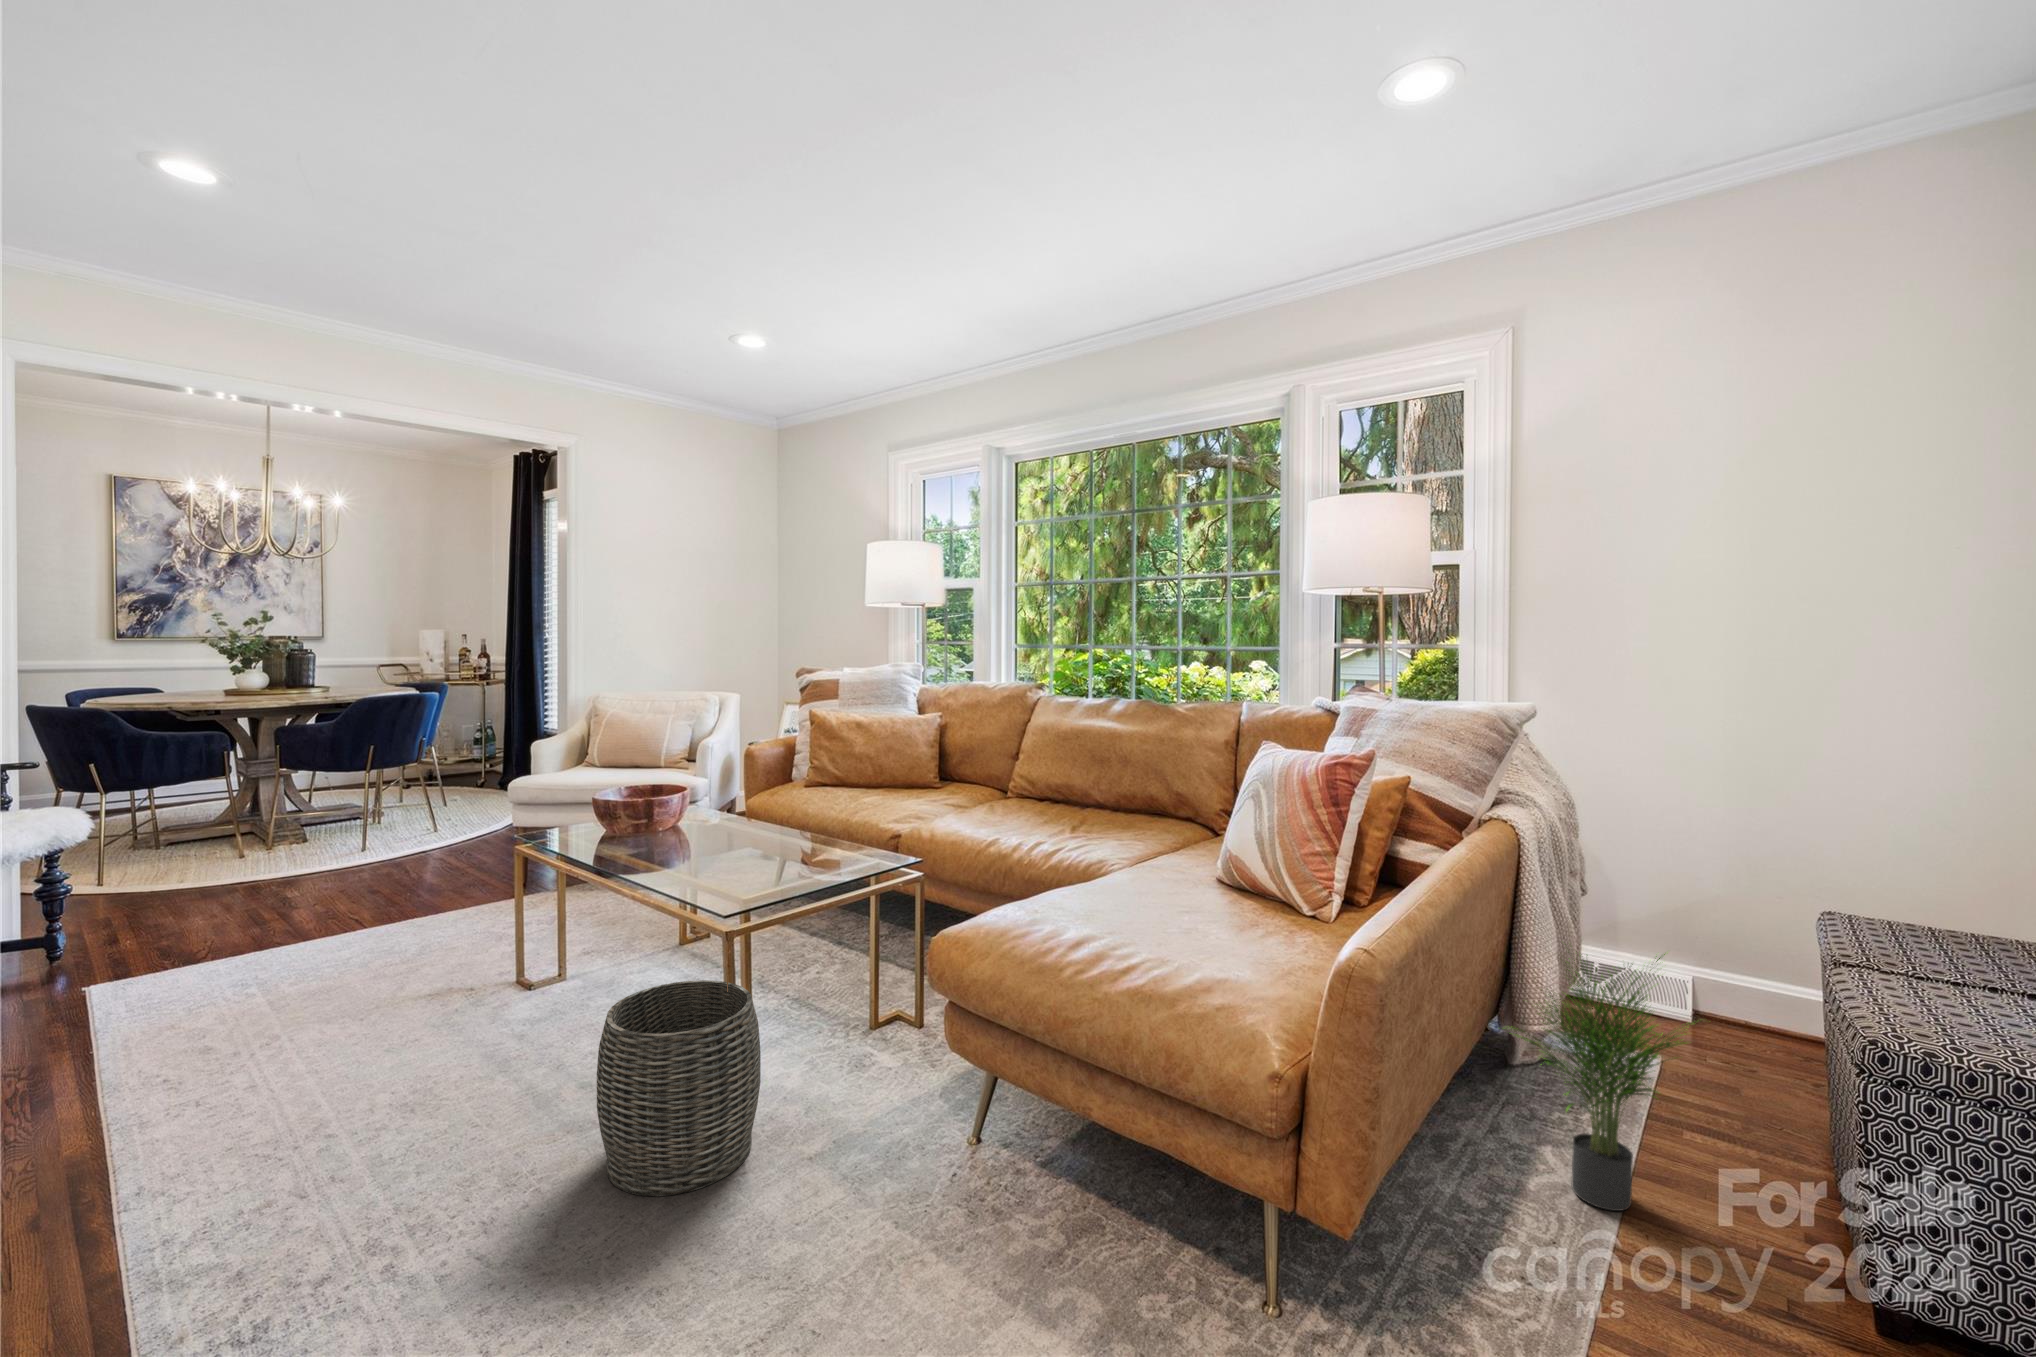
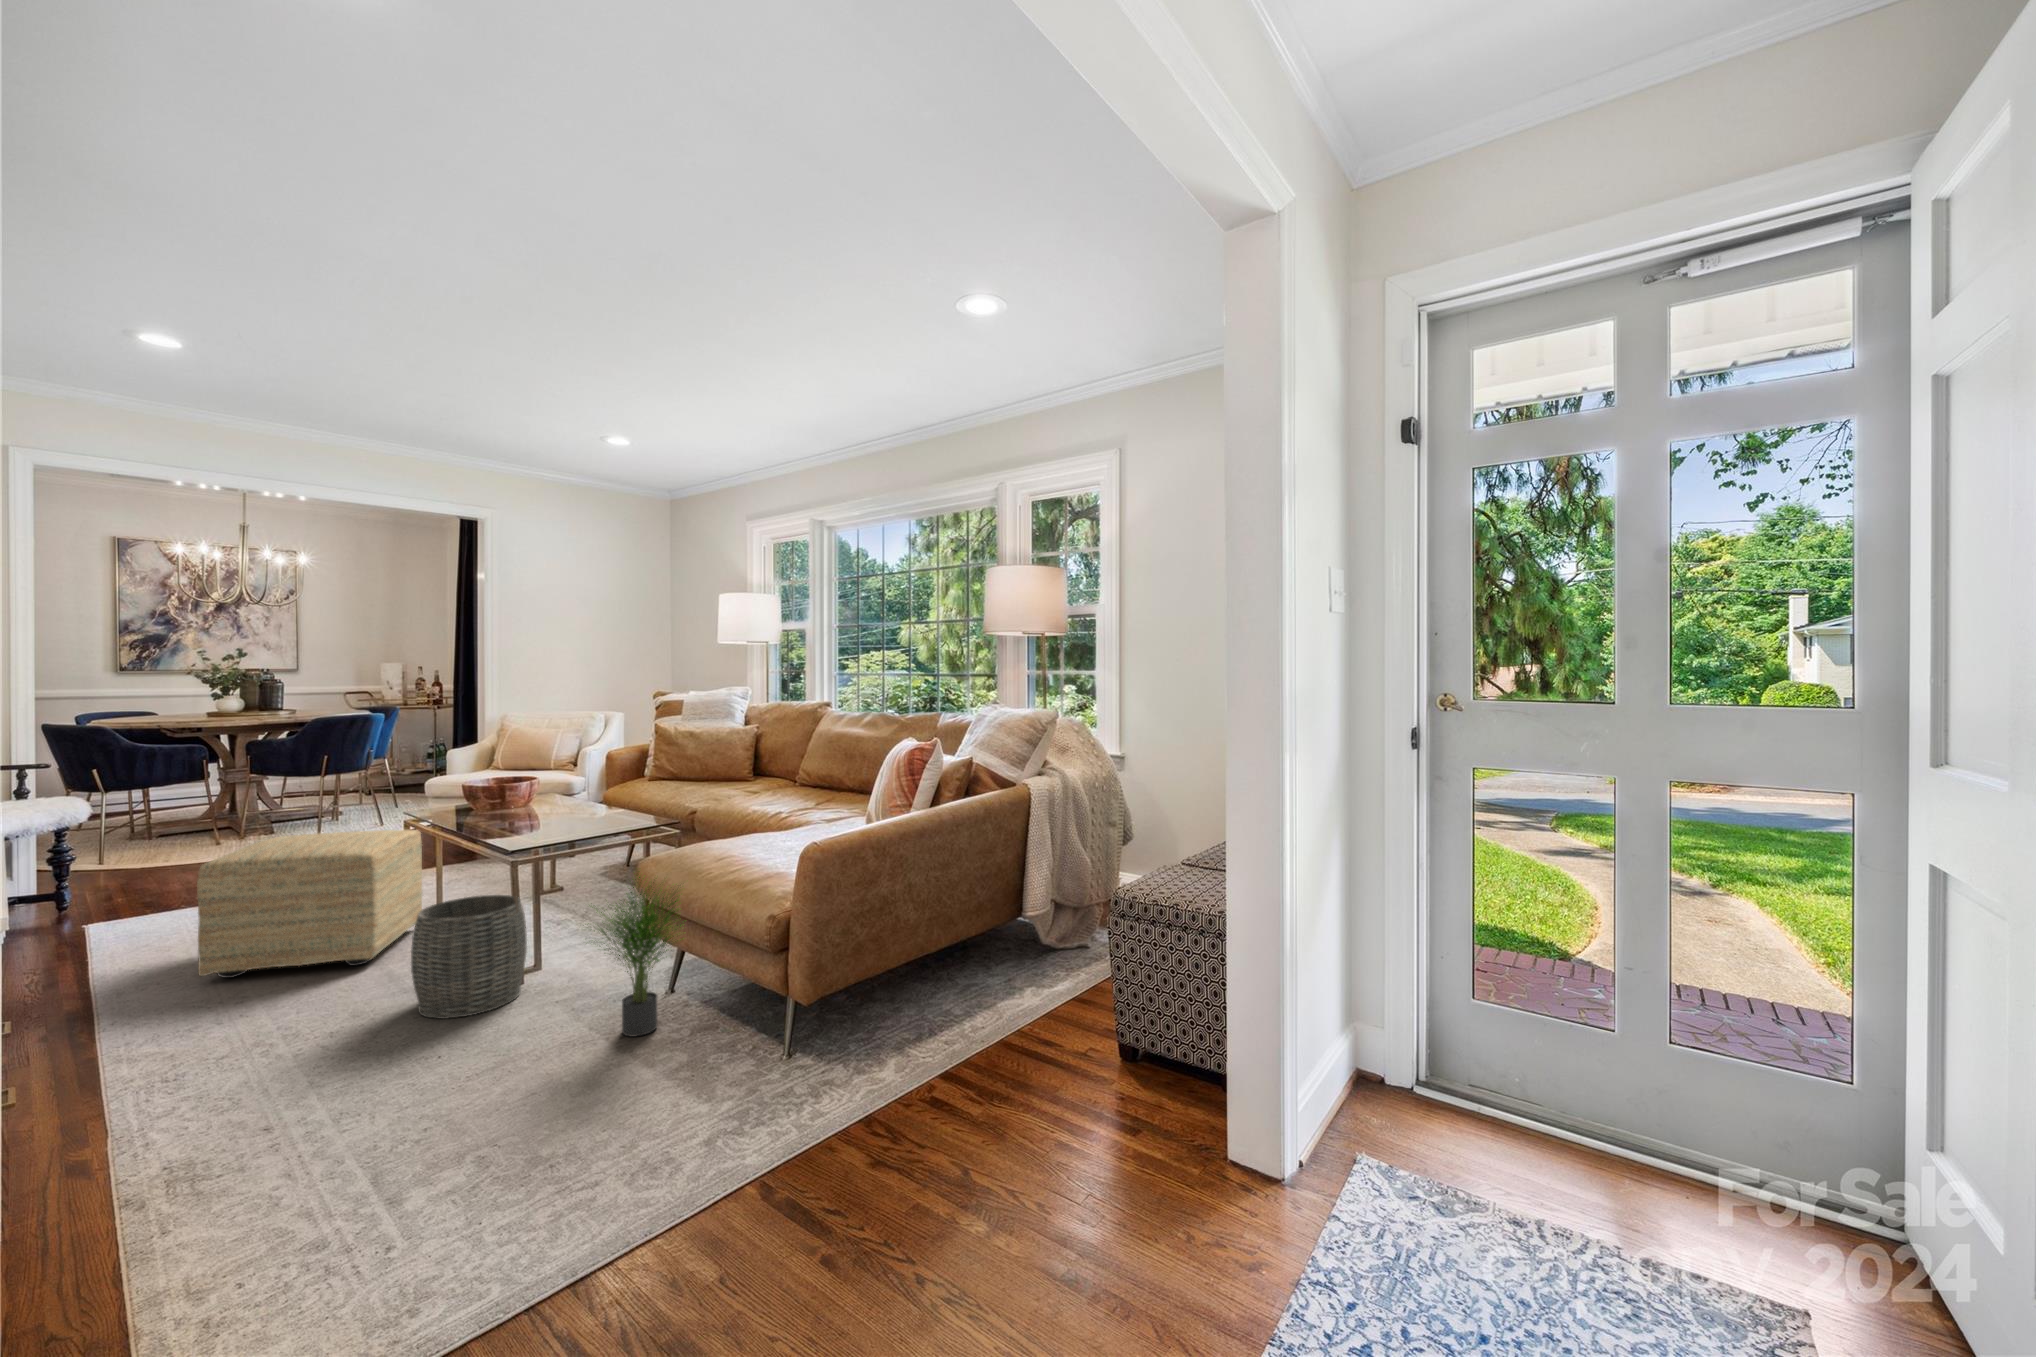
ottoman: none [252,862,550,1096] -> present [197,830,422,978]
potted plant: present [1511,953,1695,1211] -> present [594,877,681,1037]

